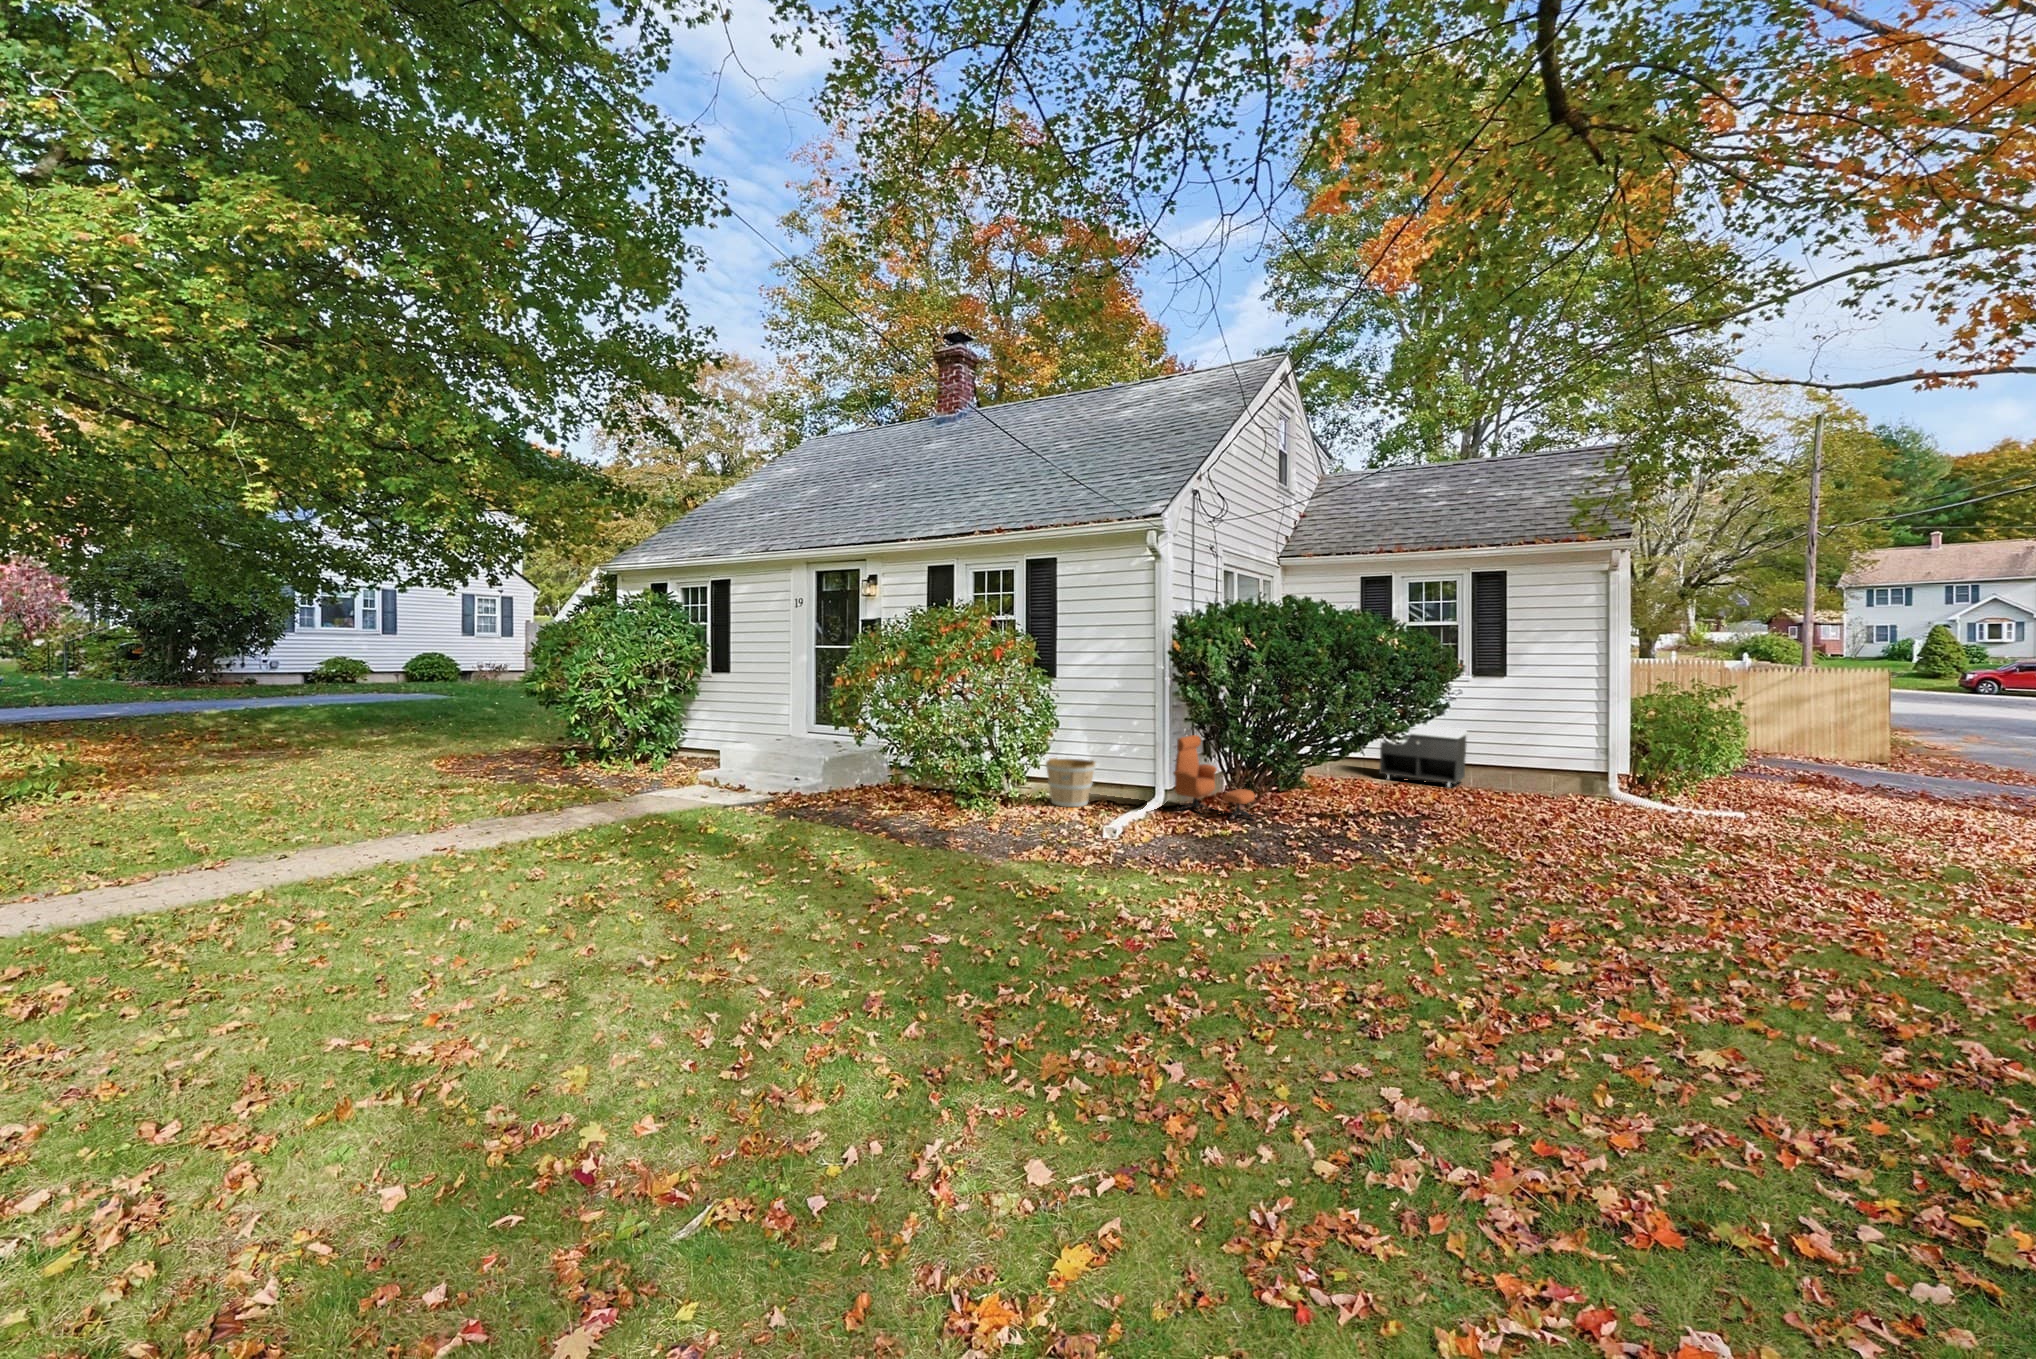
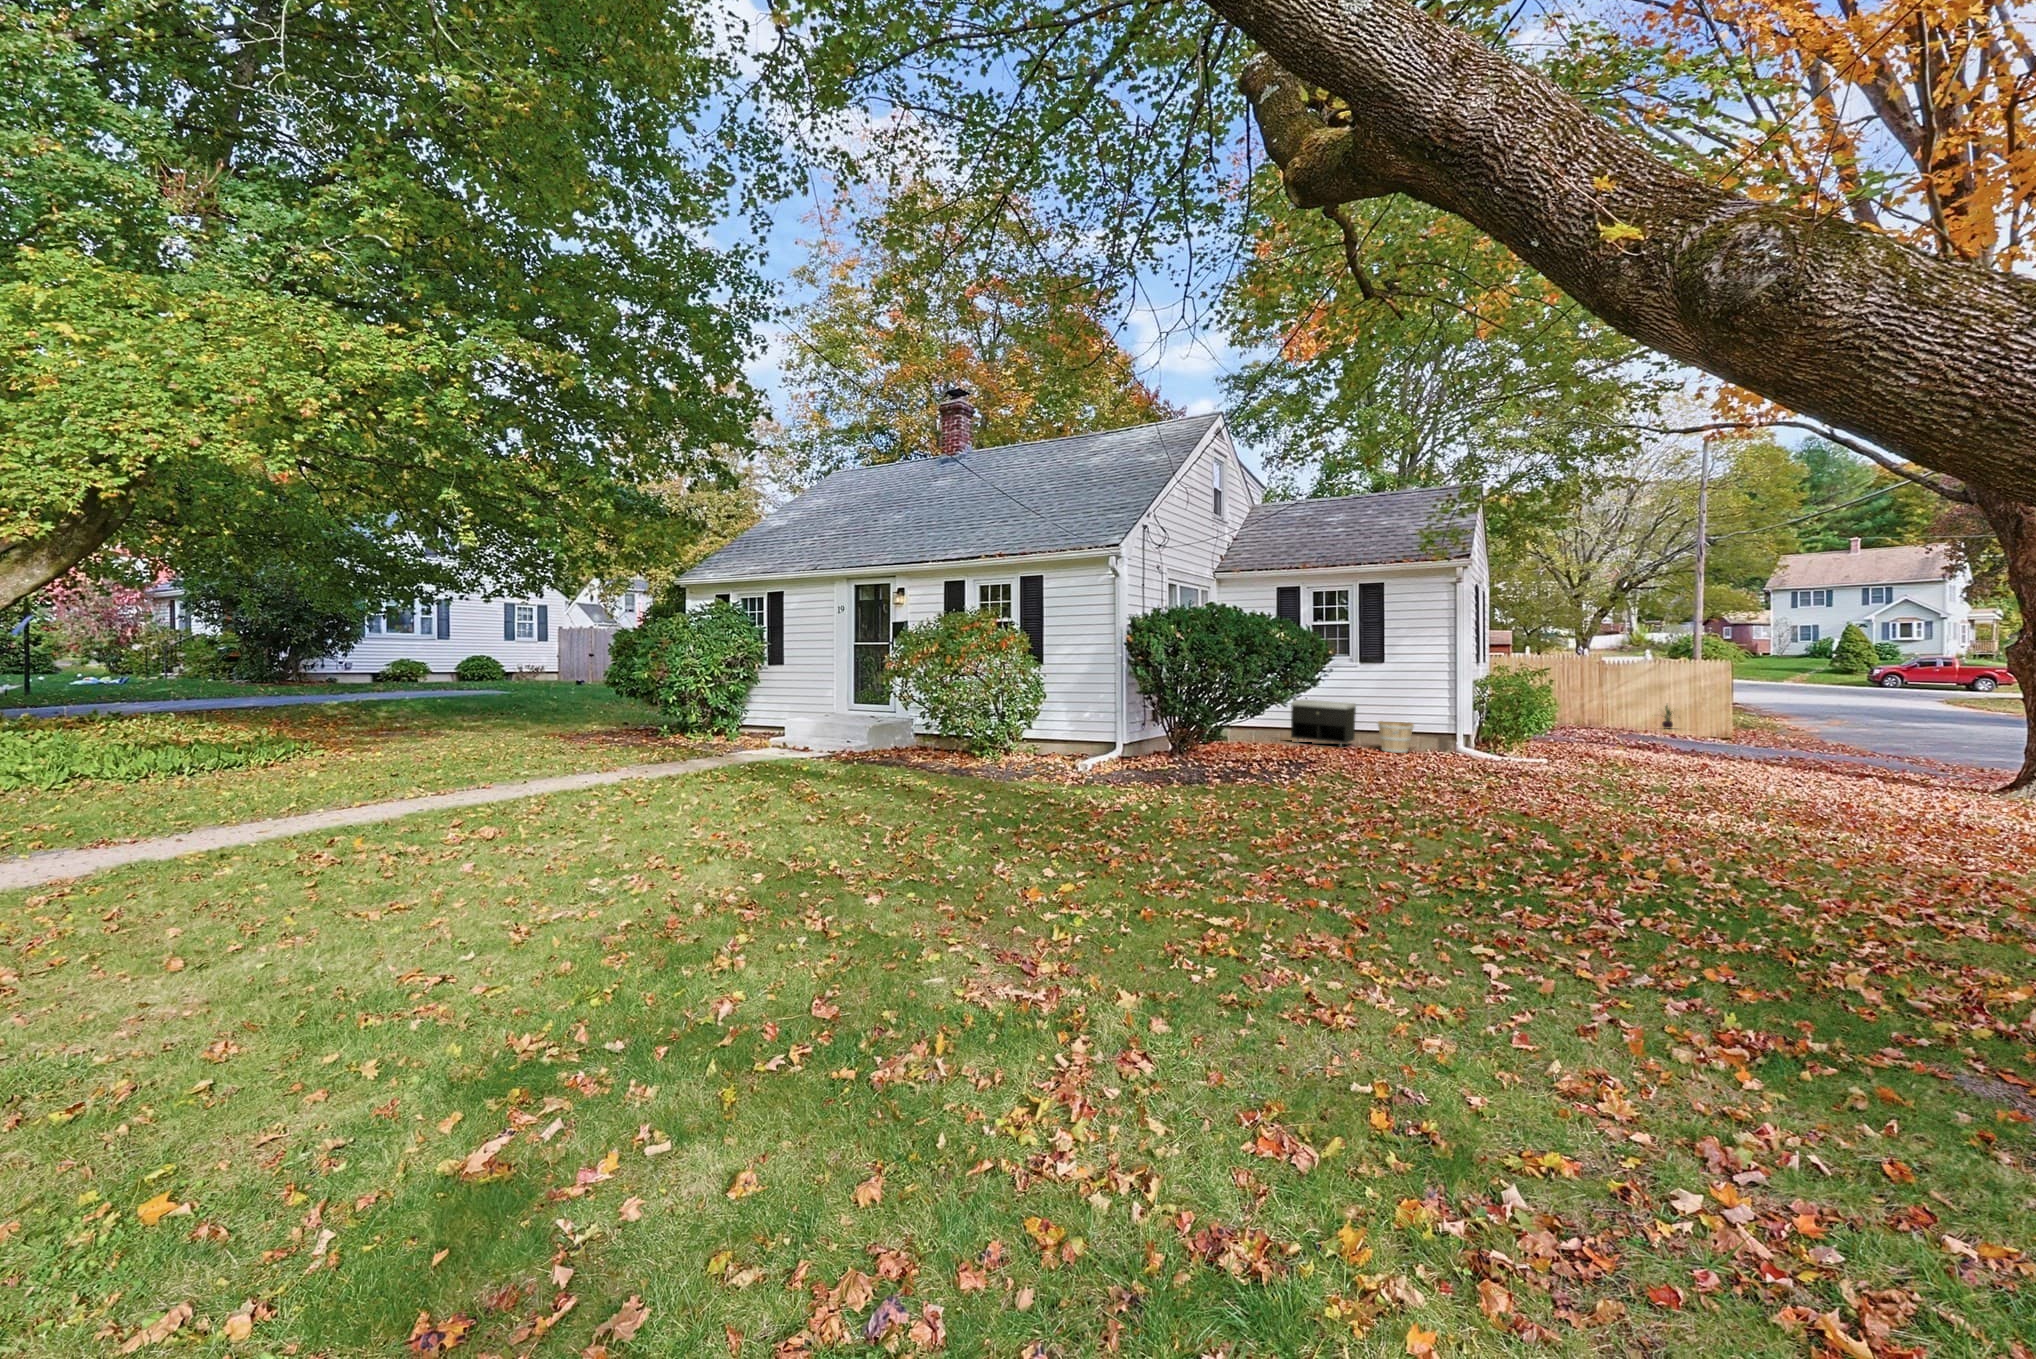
decorative plant: none [1814,725,1855,756] -> present [1662,705,1673,728]
lounge chair: present [1174,735,1255,820] -> none [1128,705,1188,764]
wooden bucket: present [1046,758,1096,807] -> present [1378,721,1414,753]

